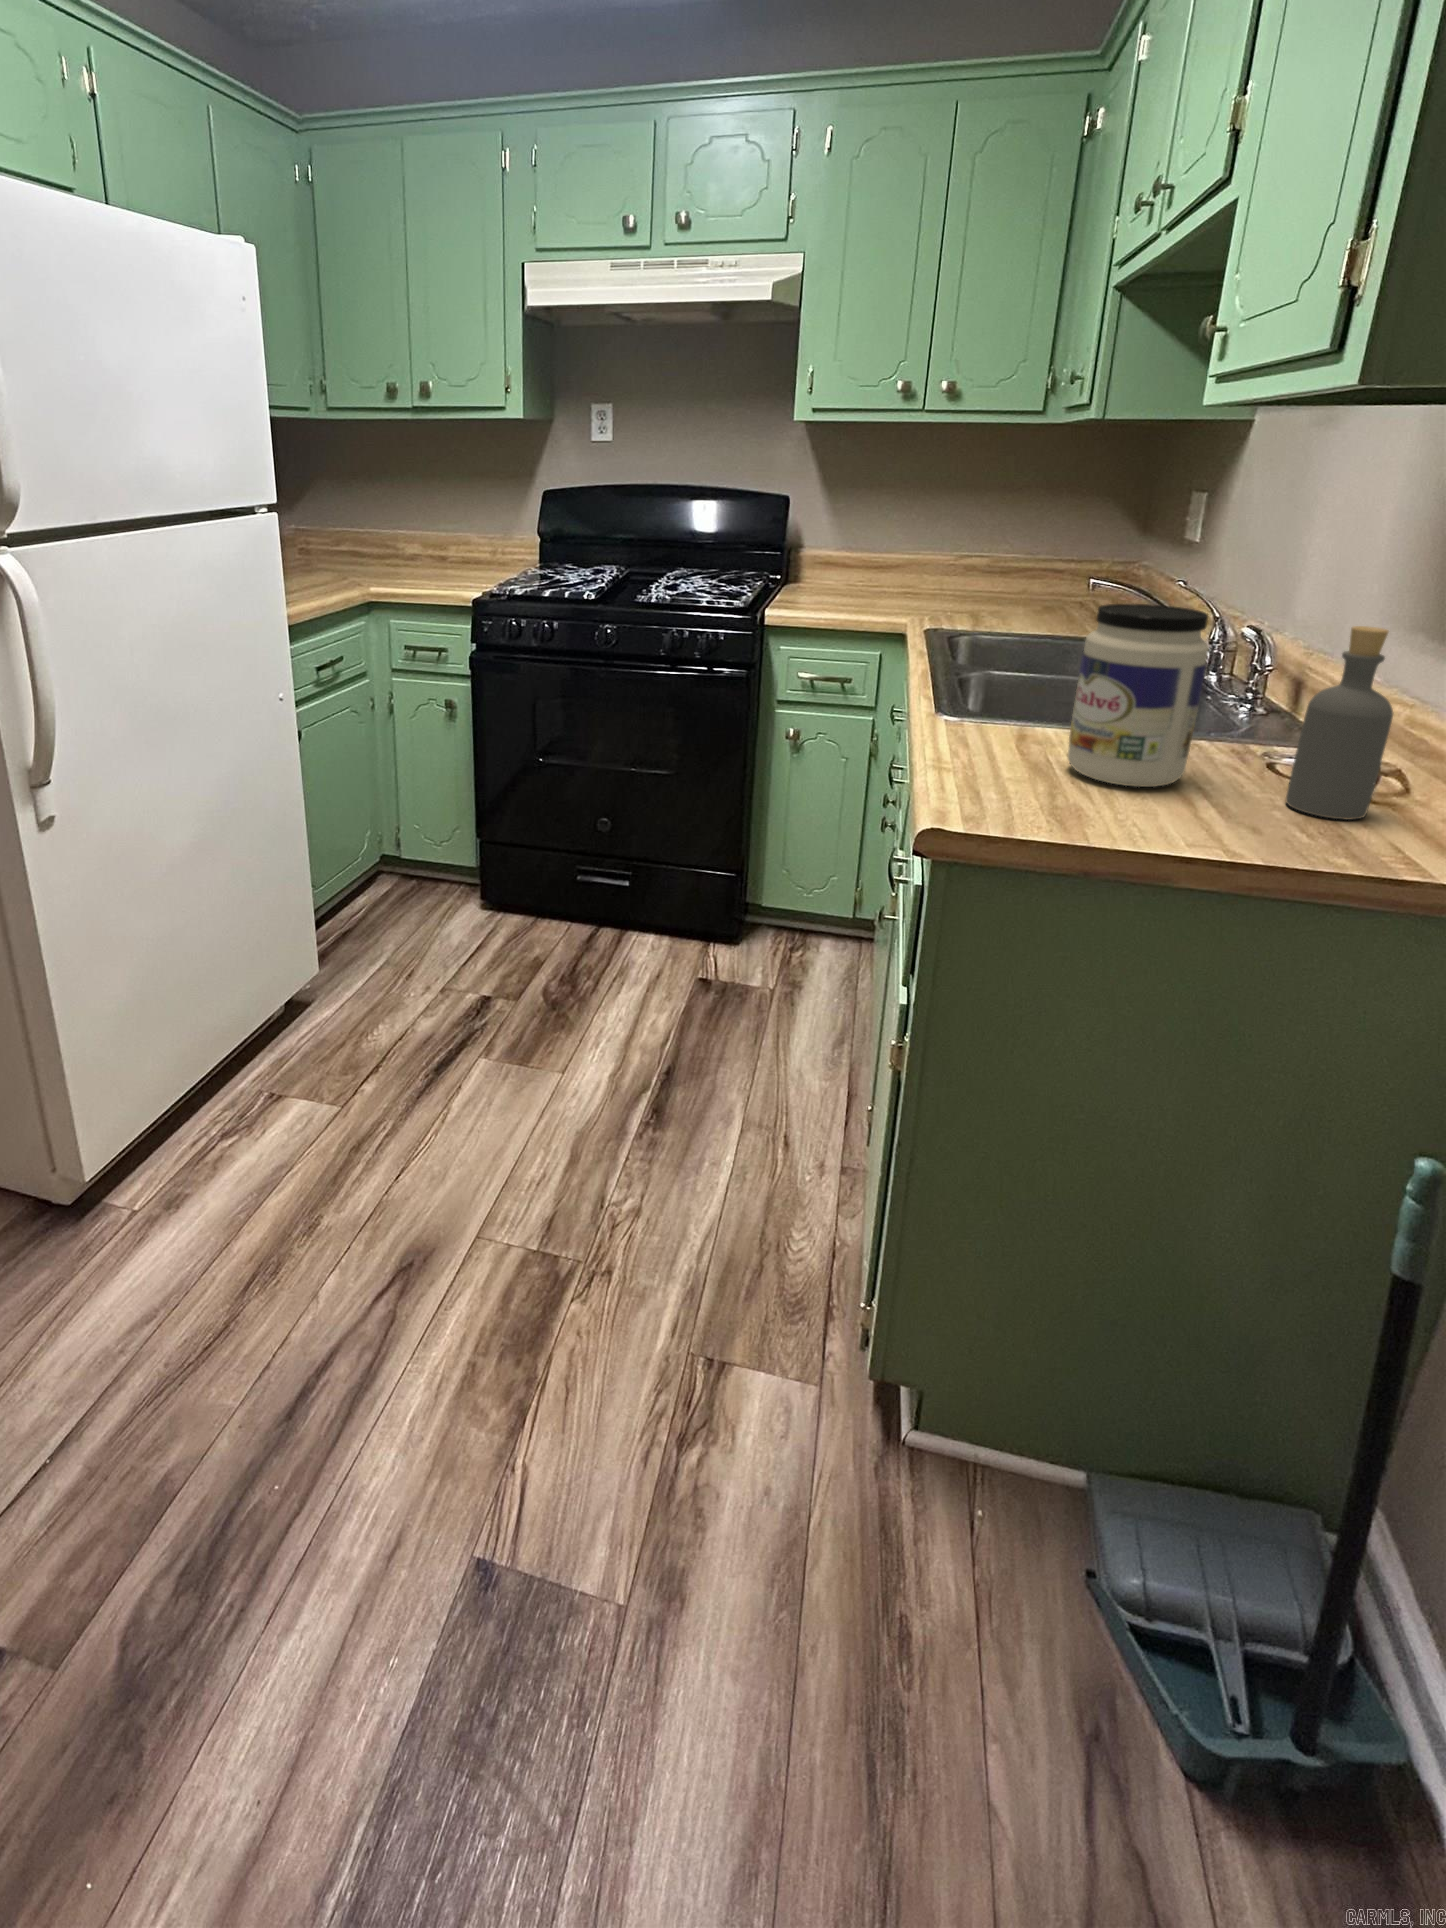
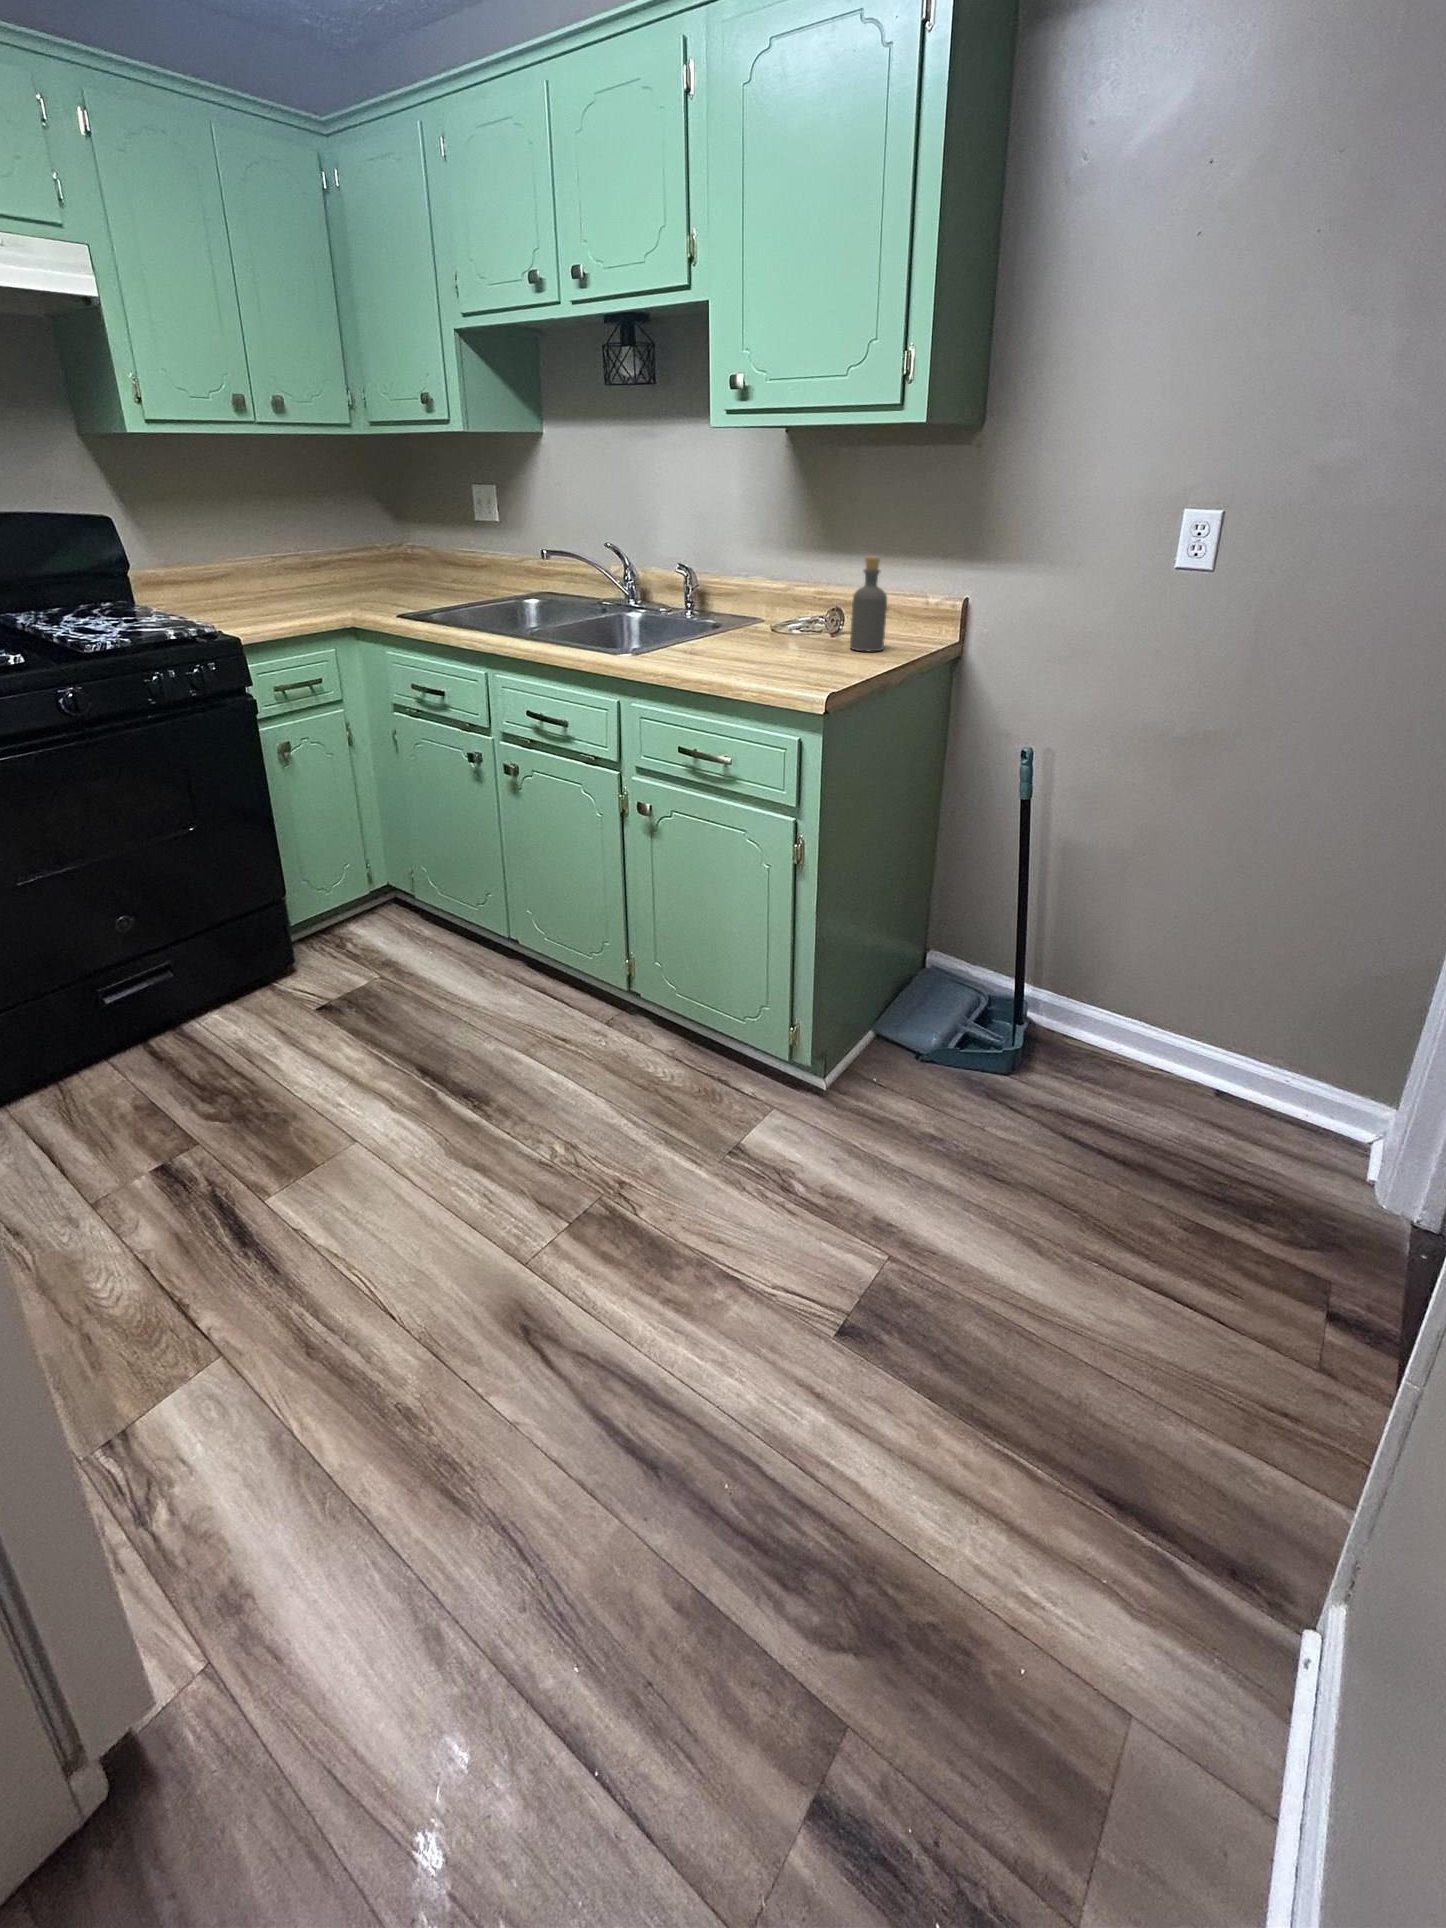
jar: present [1068,604,1209,787] -> none [765,560,829,663]

